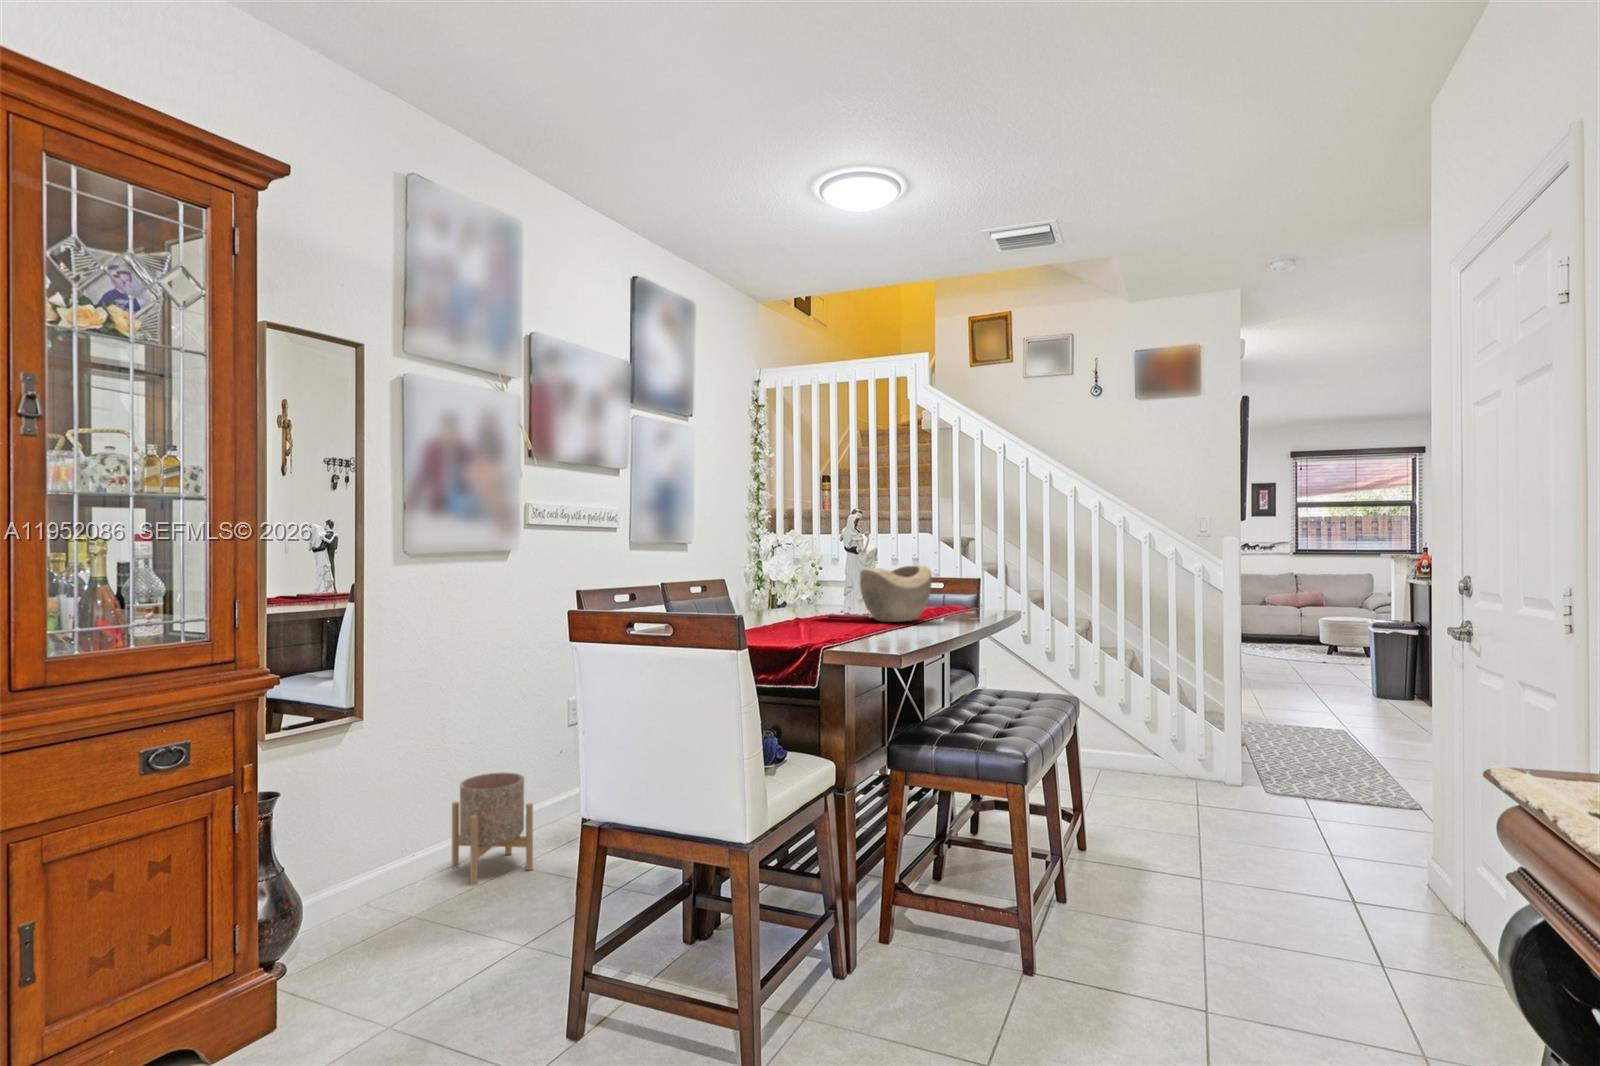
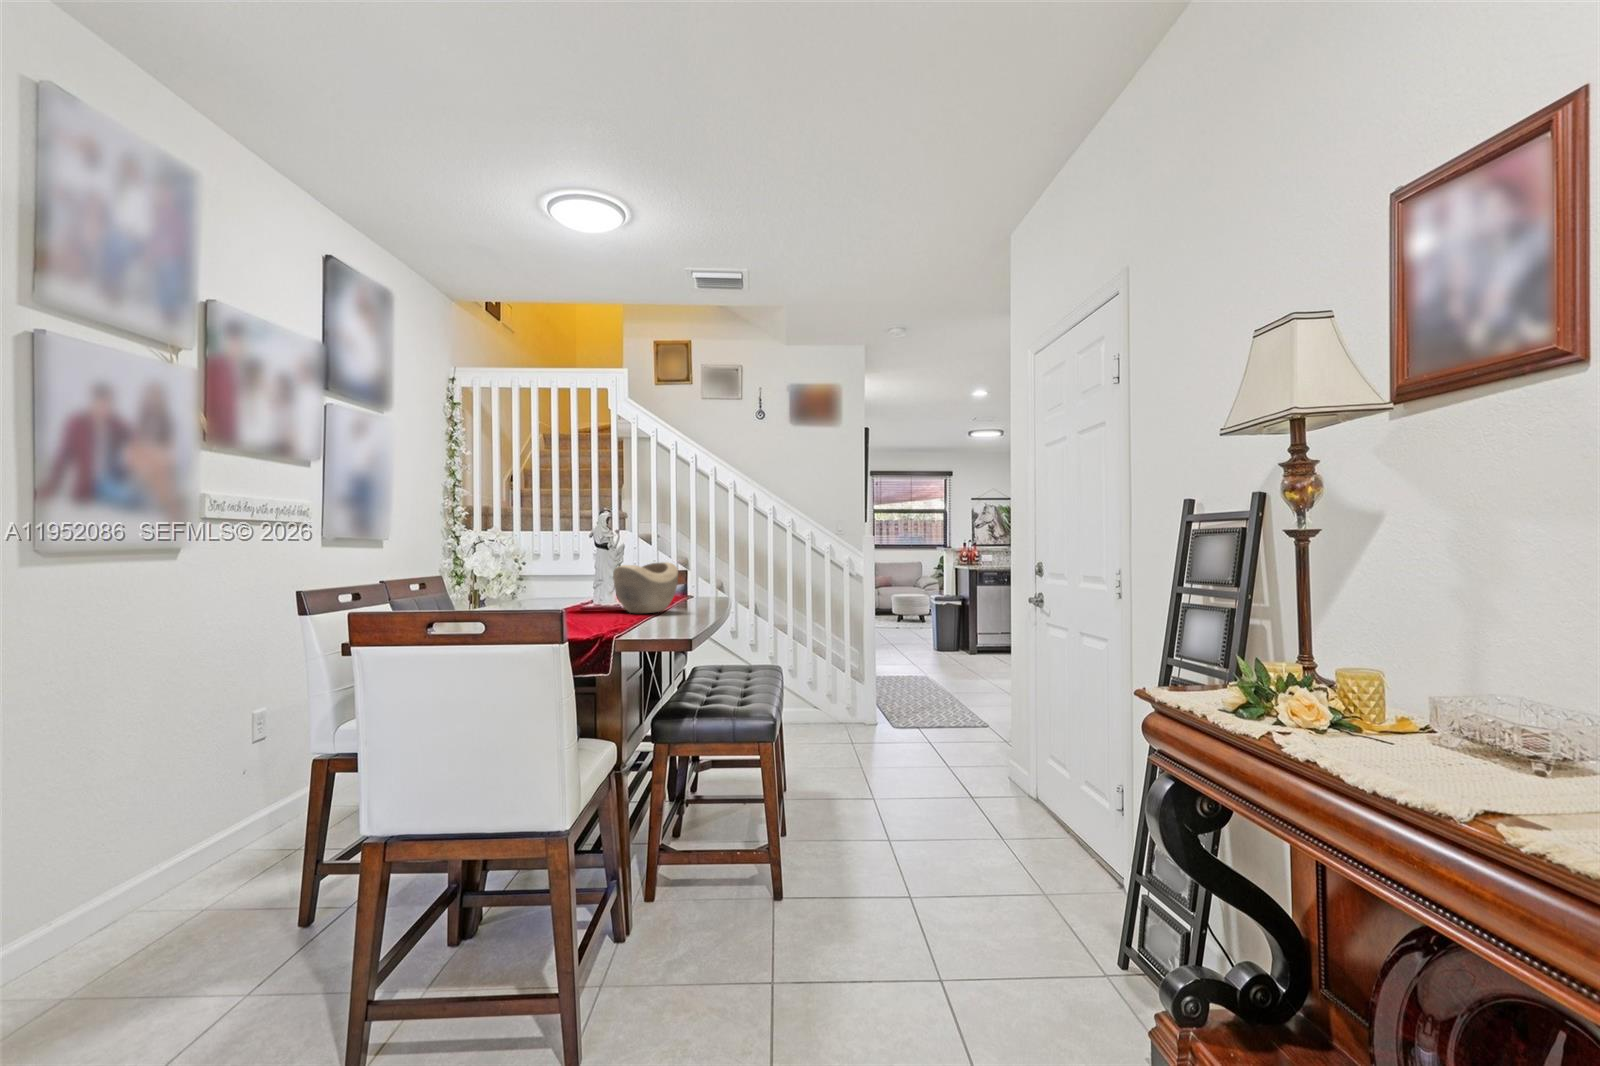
planter: present [452,772,533,885] -> none [98,809,225,952]

